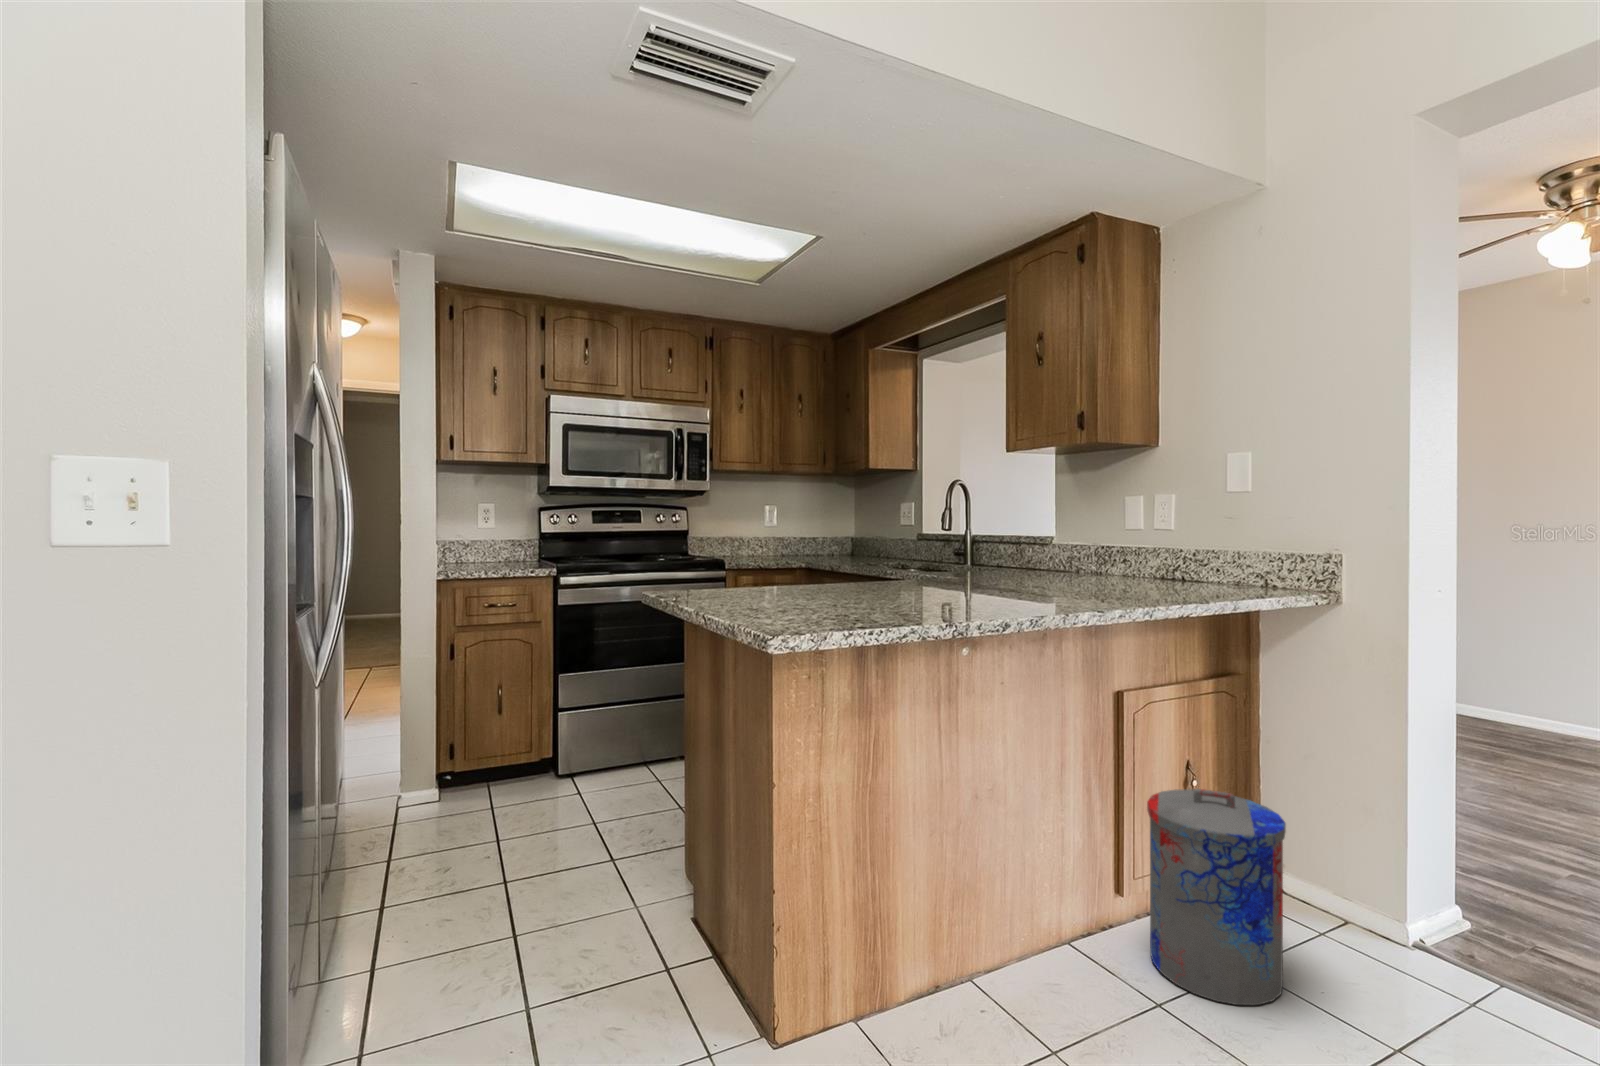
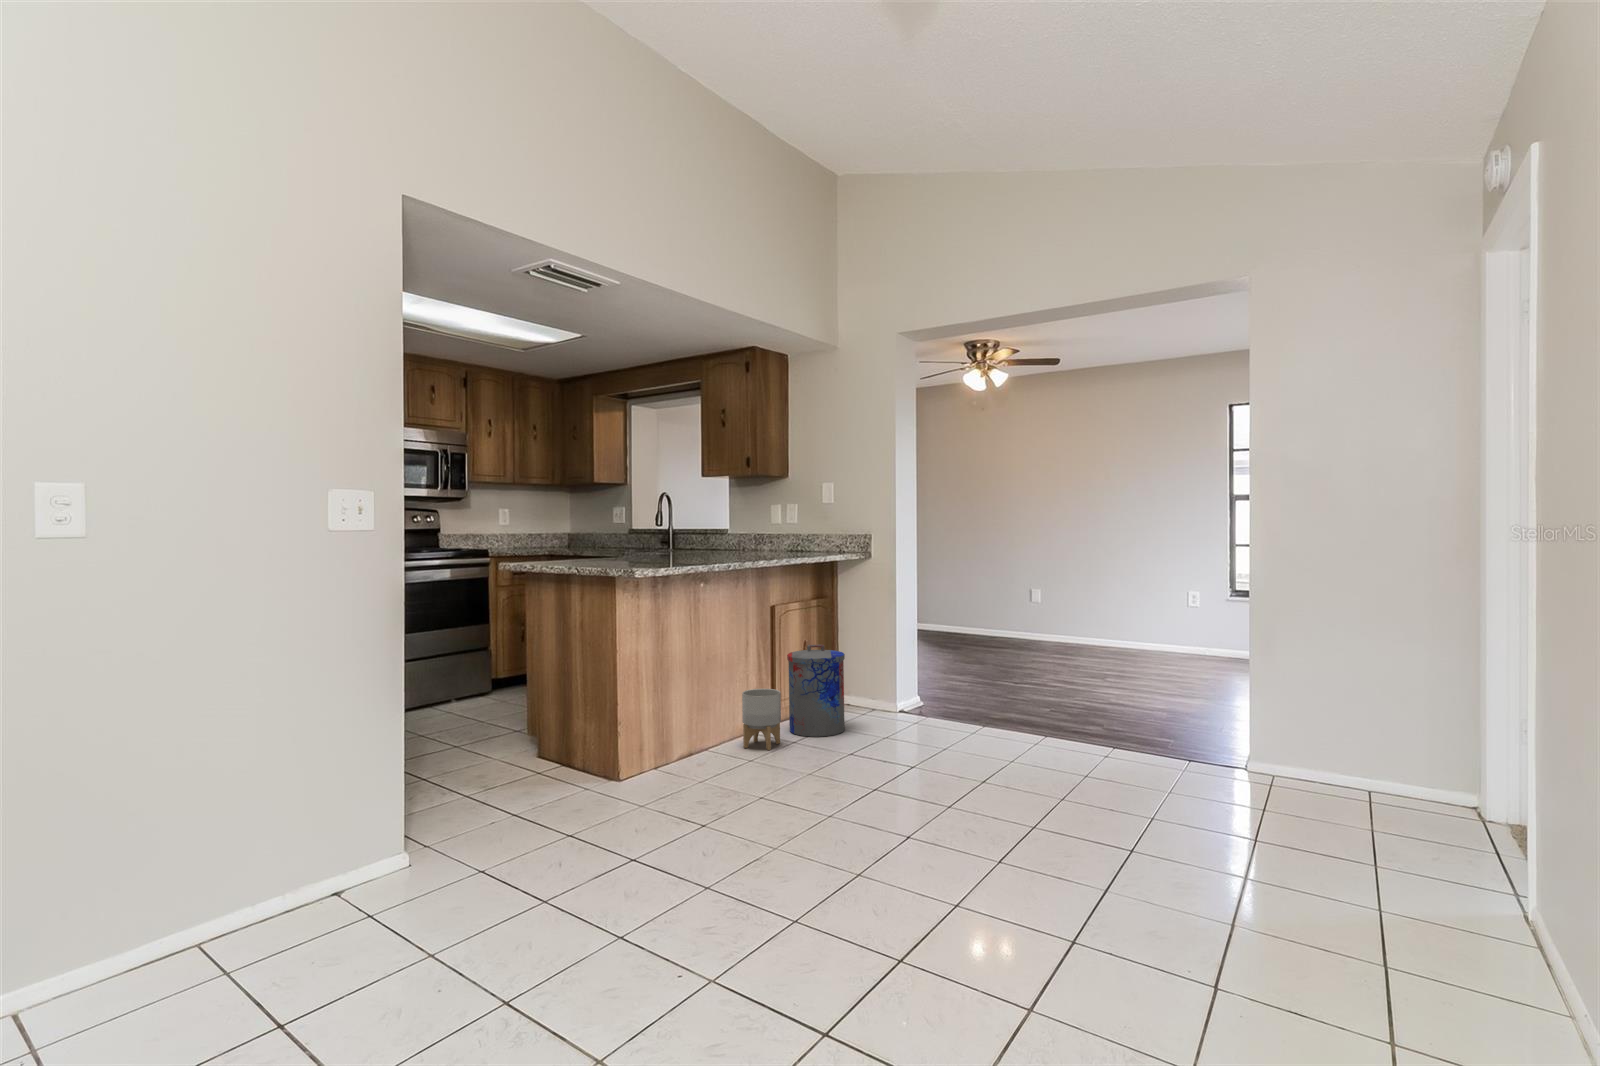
planter: none [1042,873,1128,1030] -> present [742,689,781,750]

